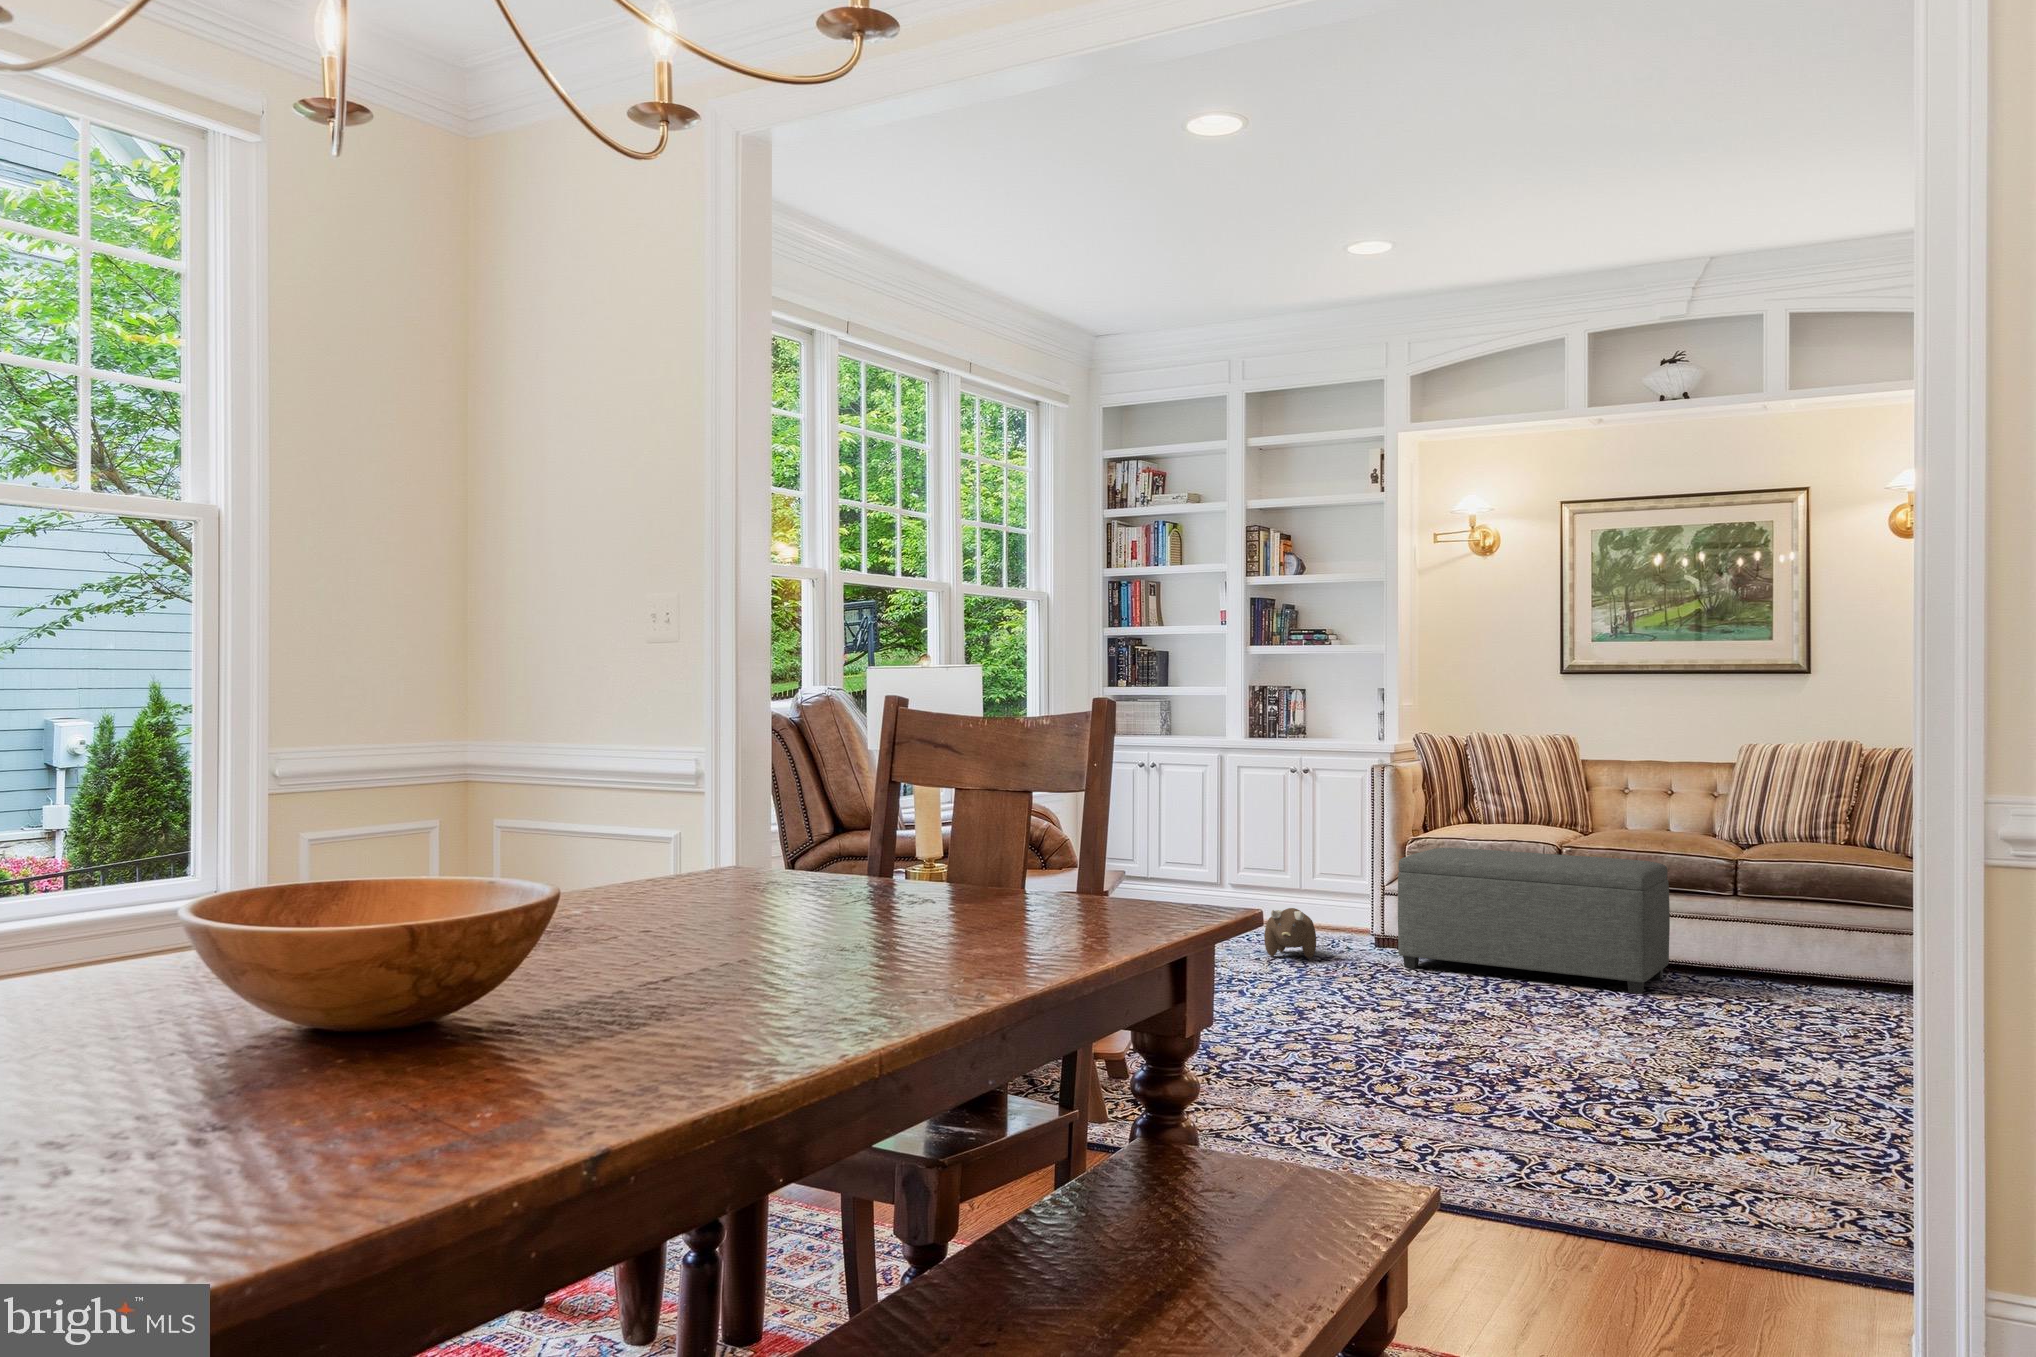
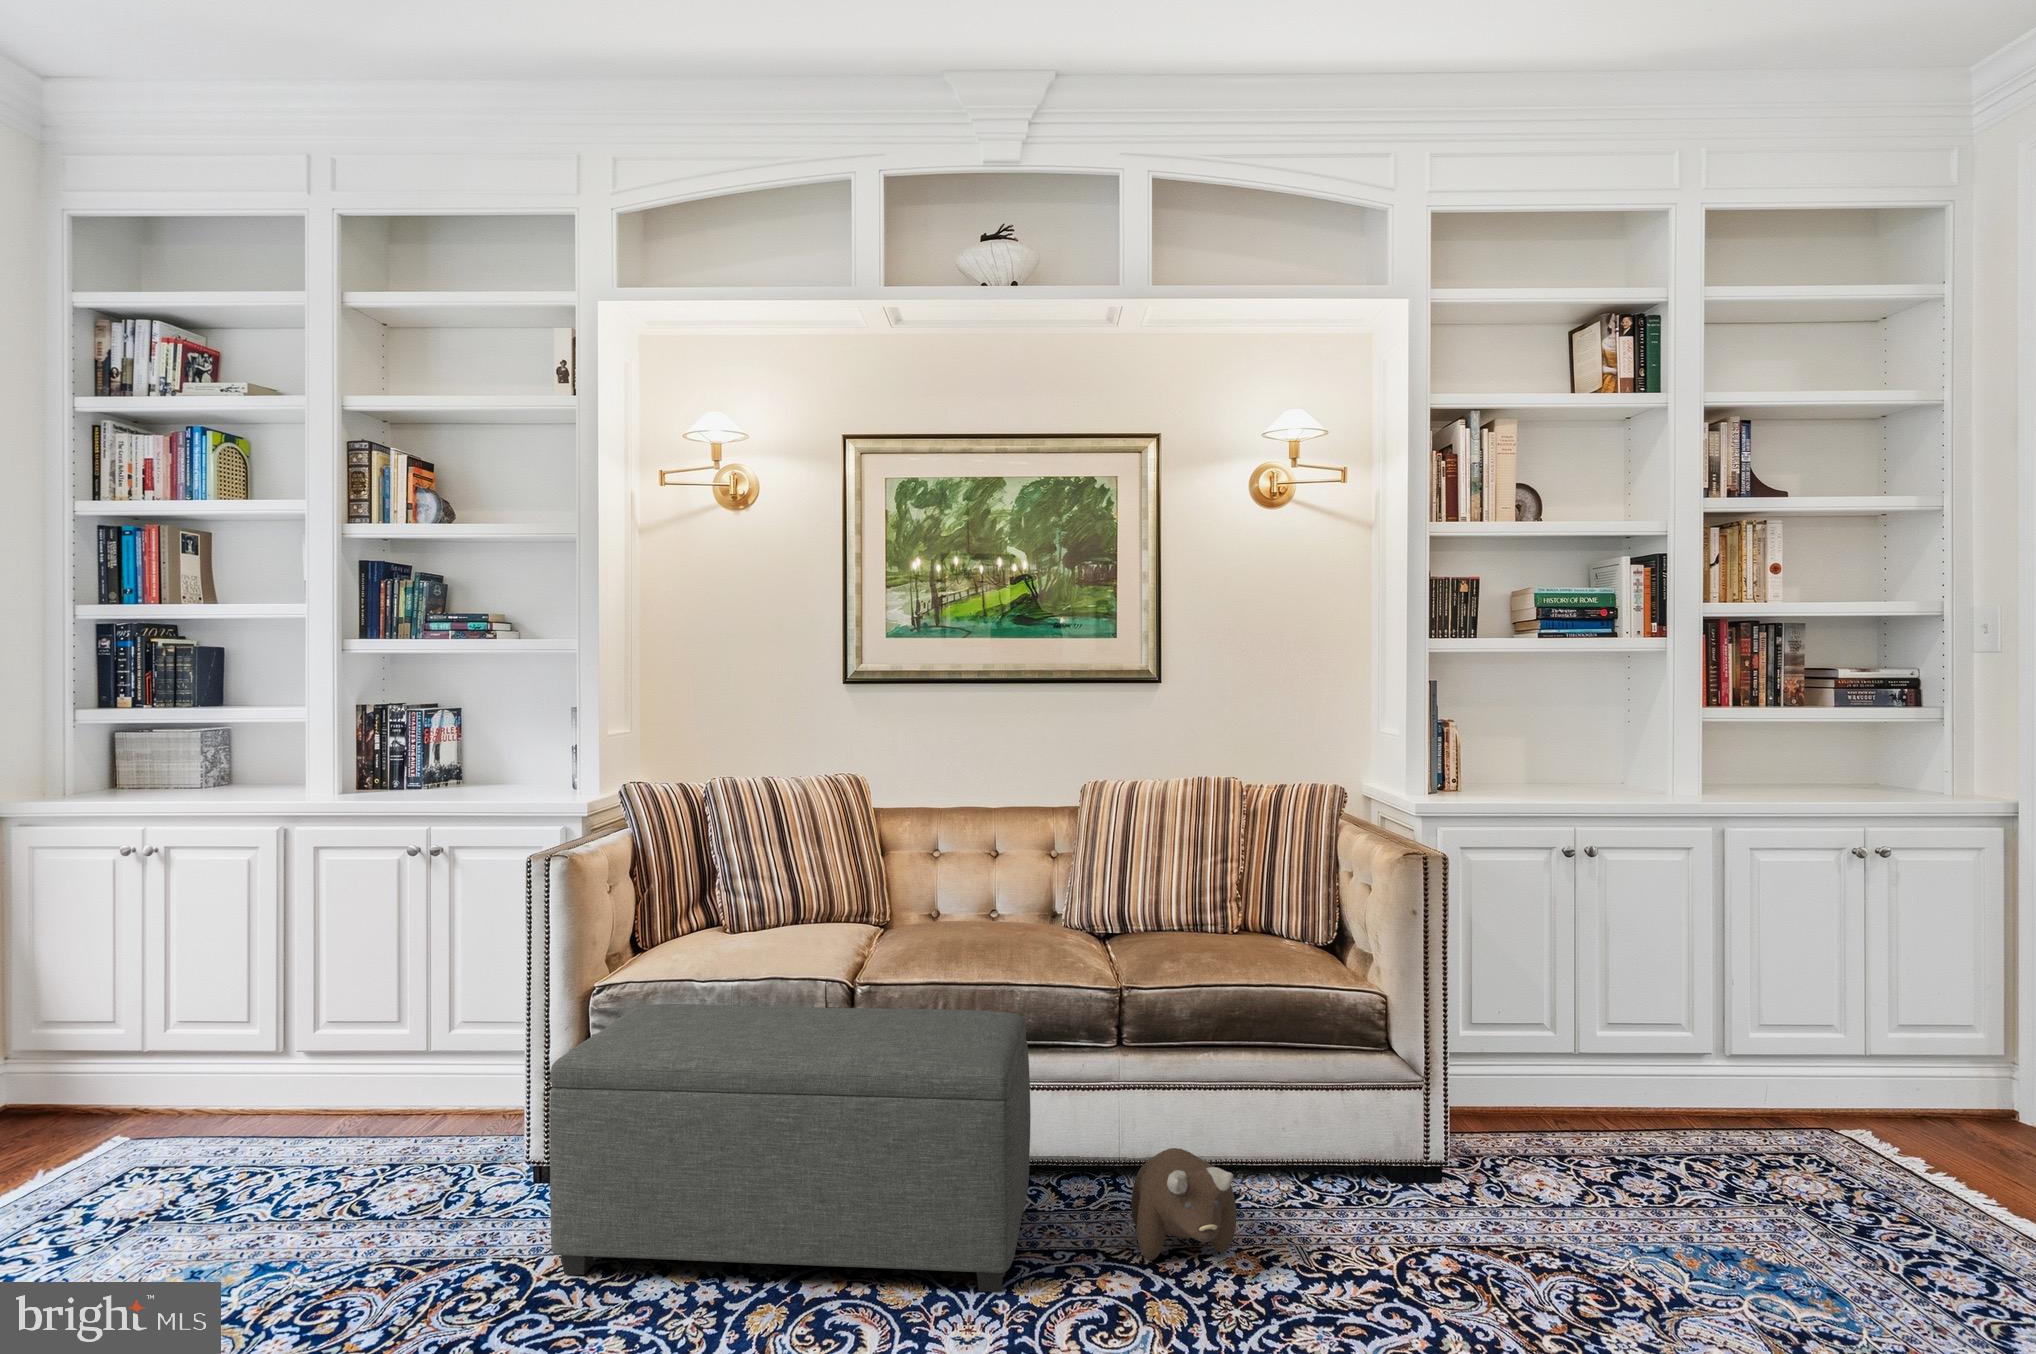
plush toy: present [1264,908,1316,959] -> present [1131,1148,1236,1260]

